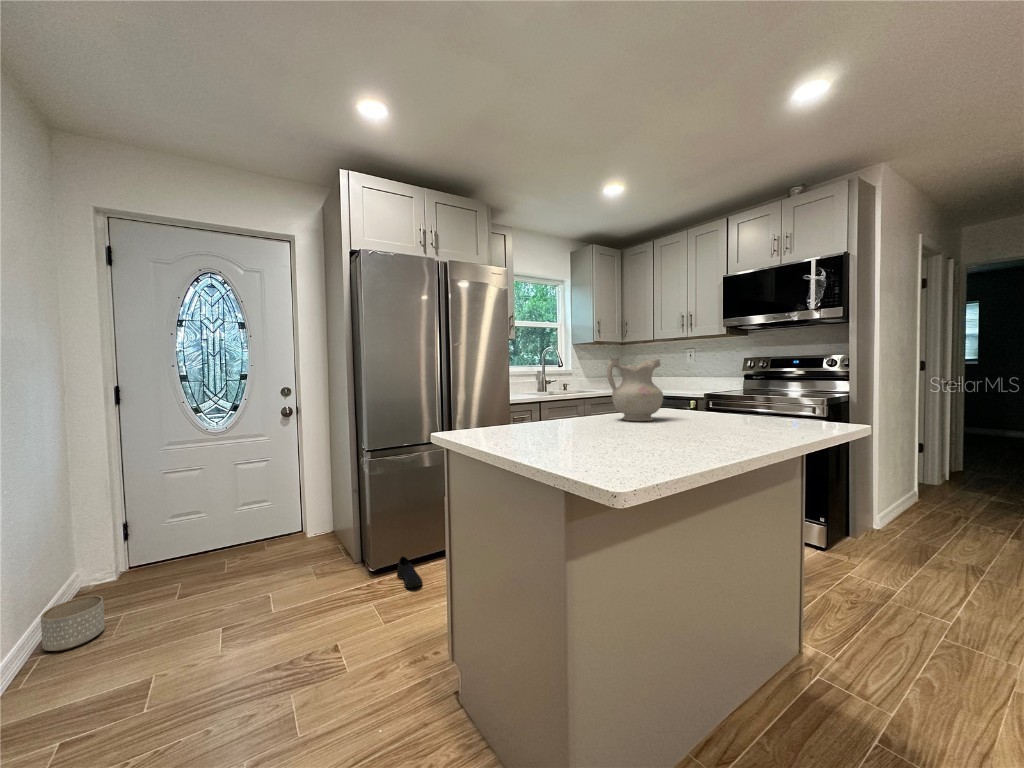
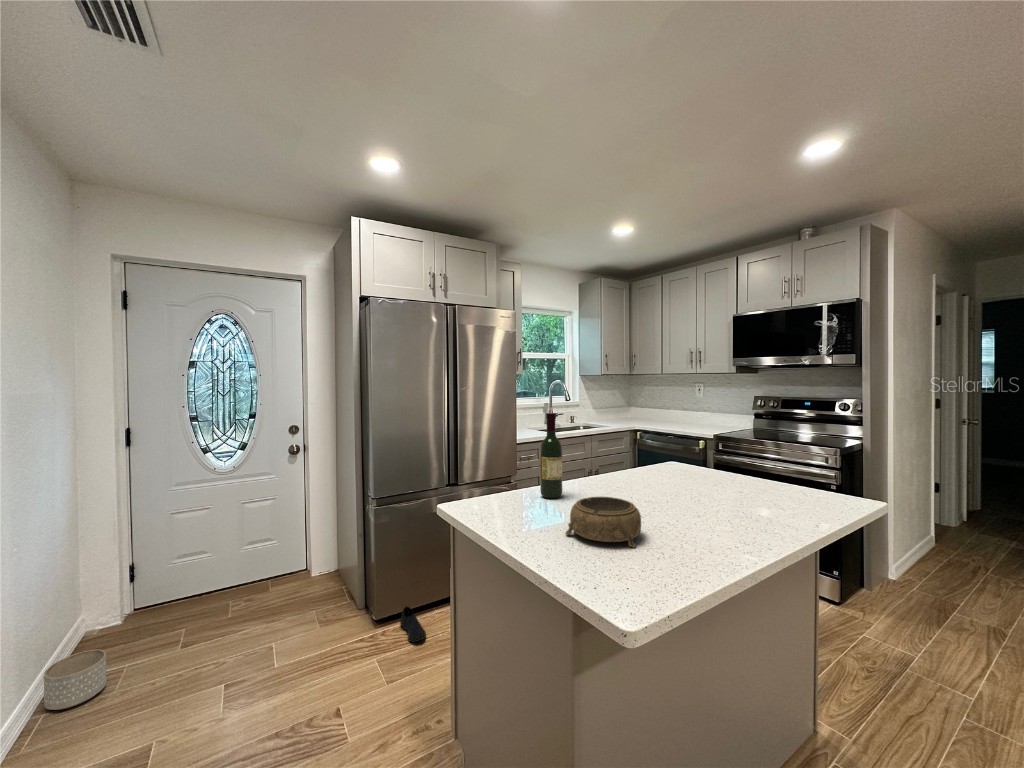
wine bottle: none [532,344,554,427] -> present [540,413,563,498]
ceramic pitcher: present [607,358,663,421] -> none [616,423,672,490]
decorative bowl: none [556,411,632,450] -> present [565,497,641,548]

